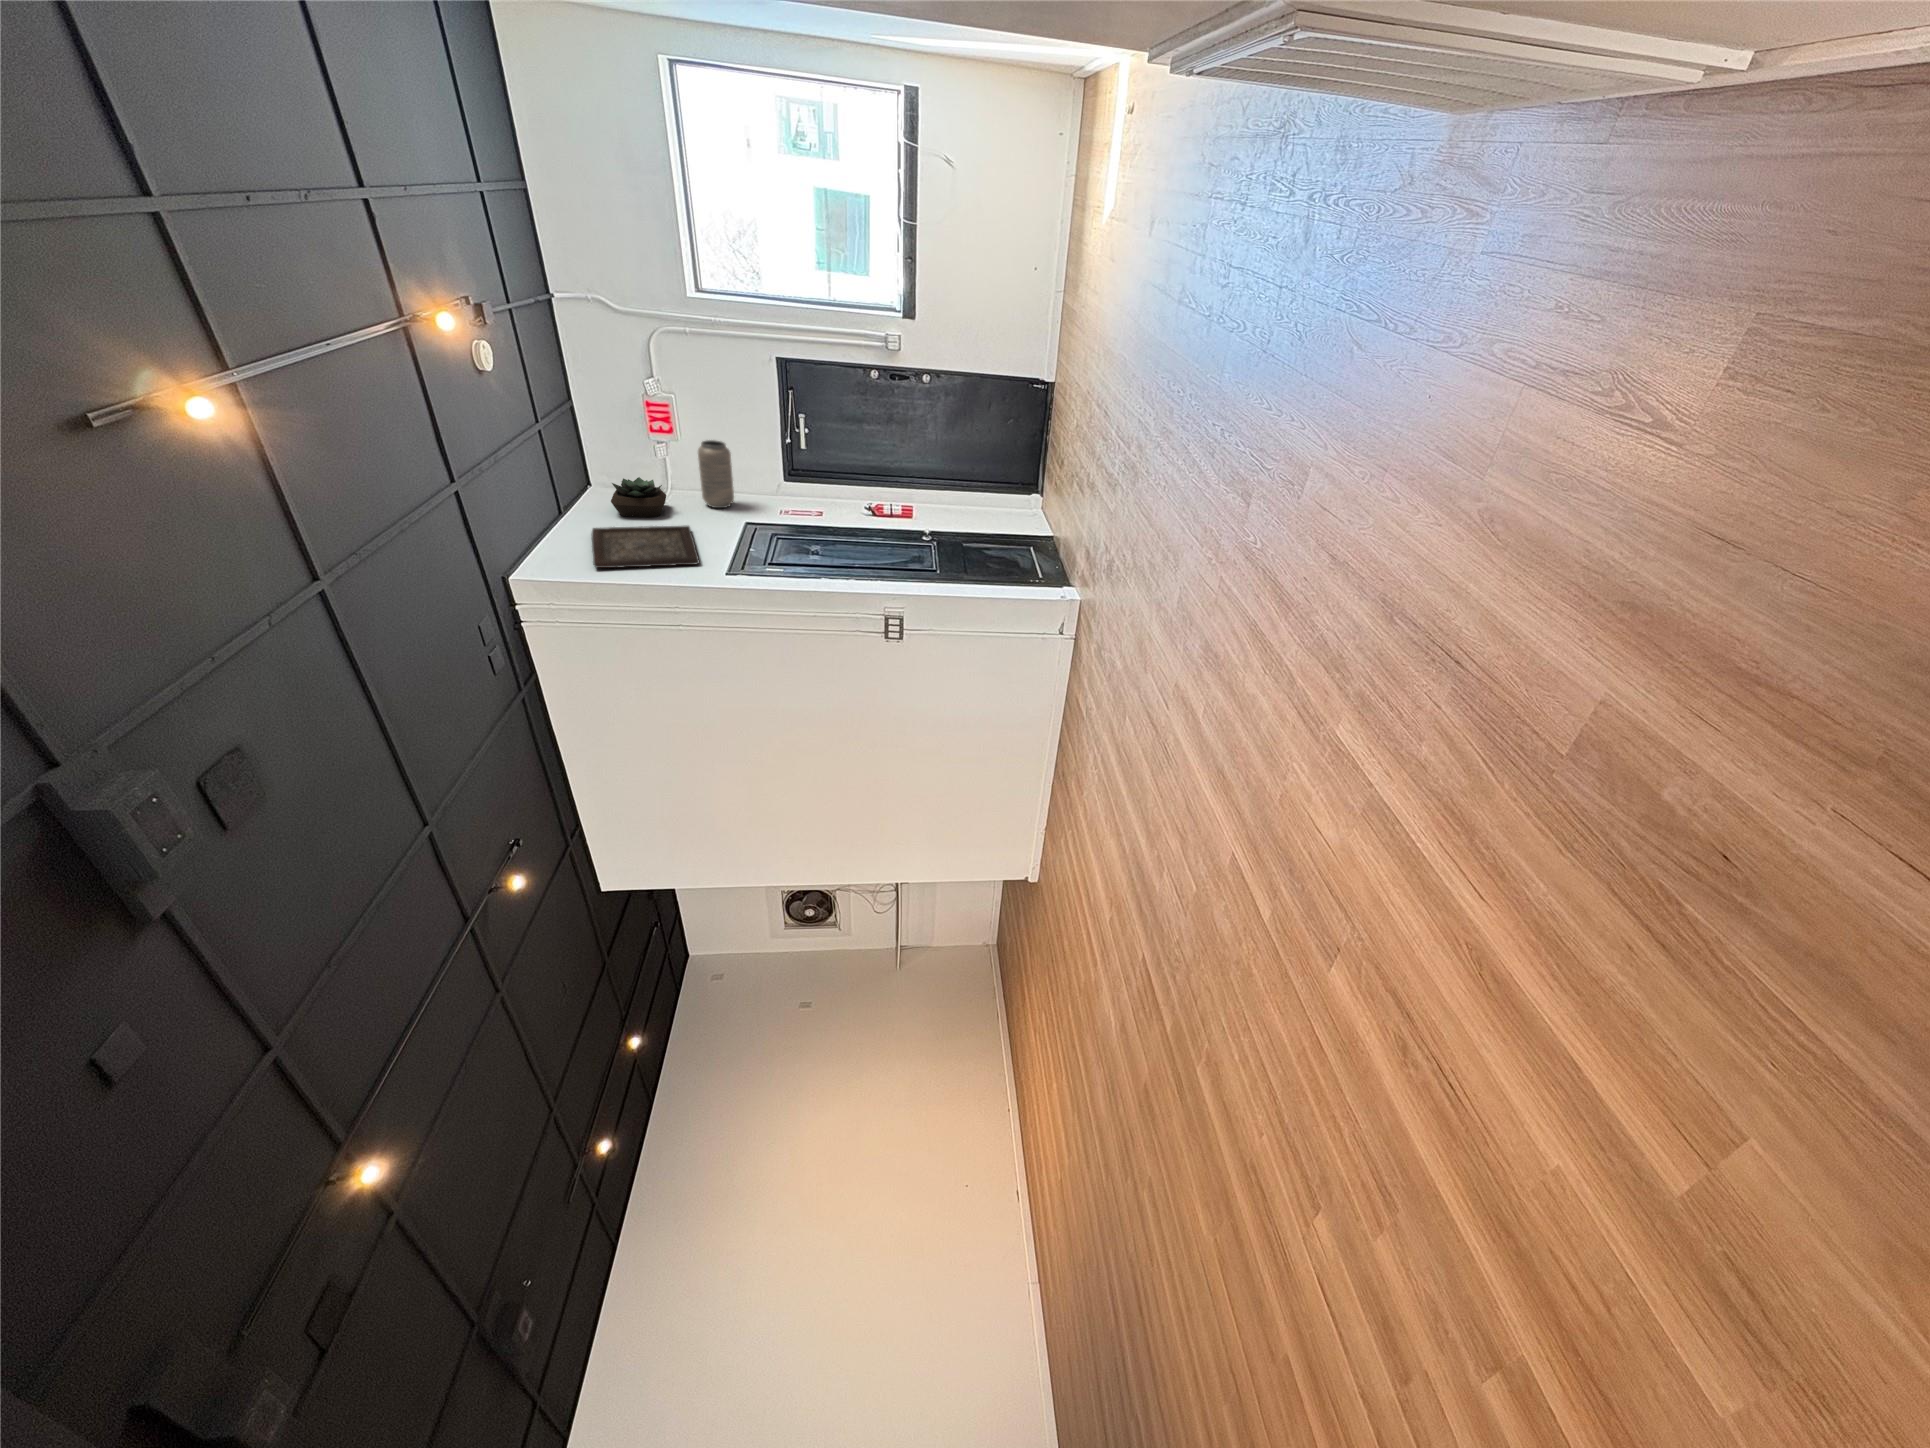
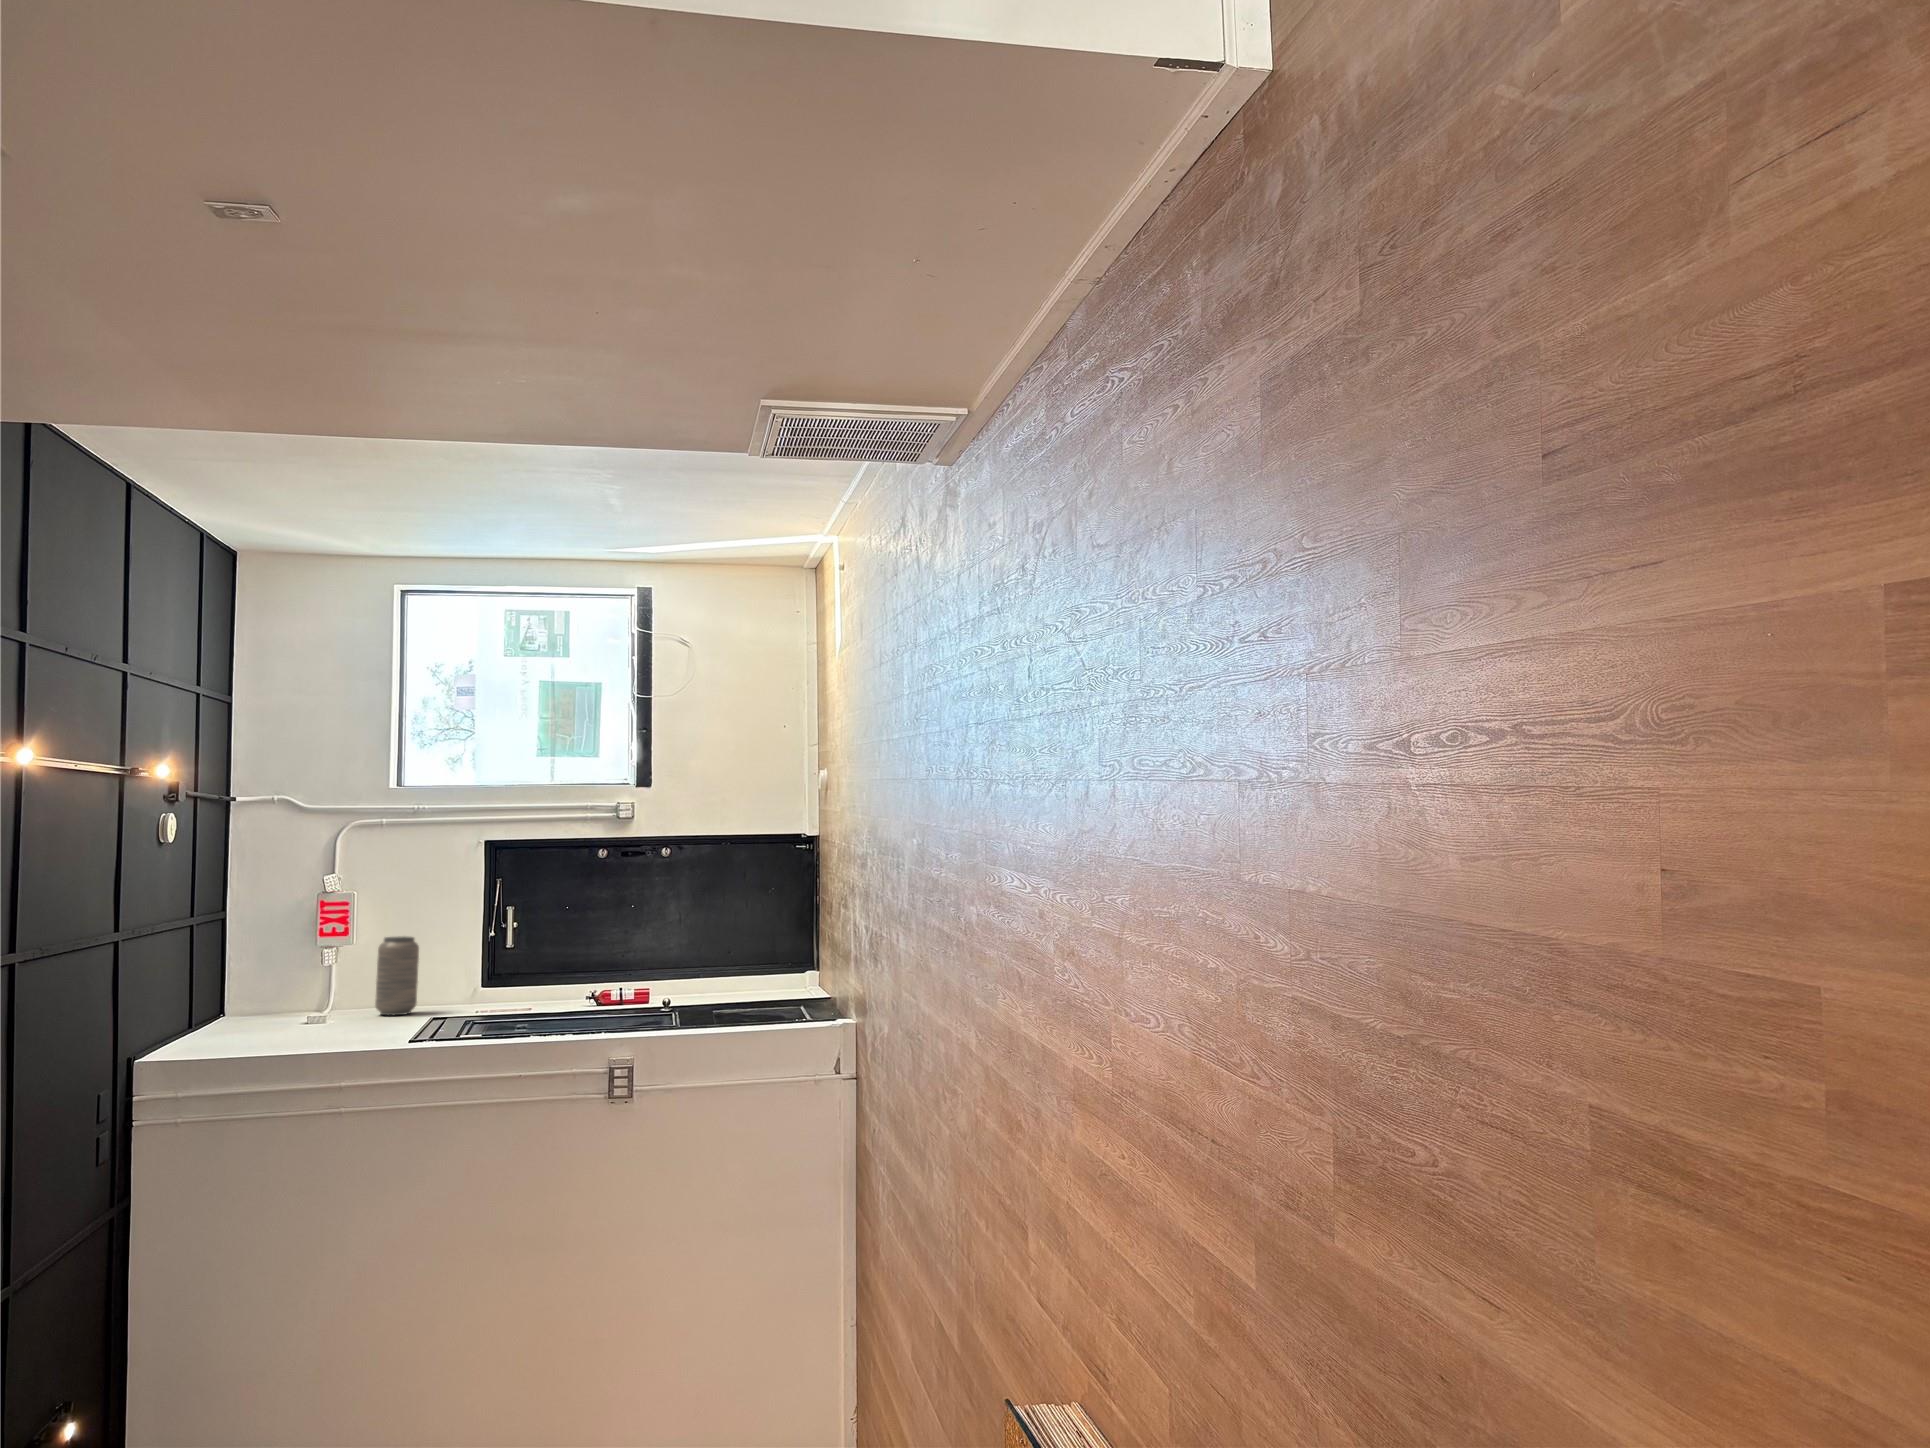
succulent plant: present [611,477,666,517] -> none [260,985,330,1026]
tray: present [592,526,700,568] -> none [237,1021,377,1049]

